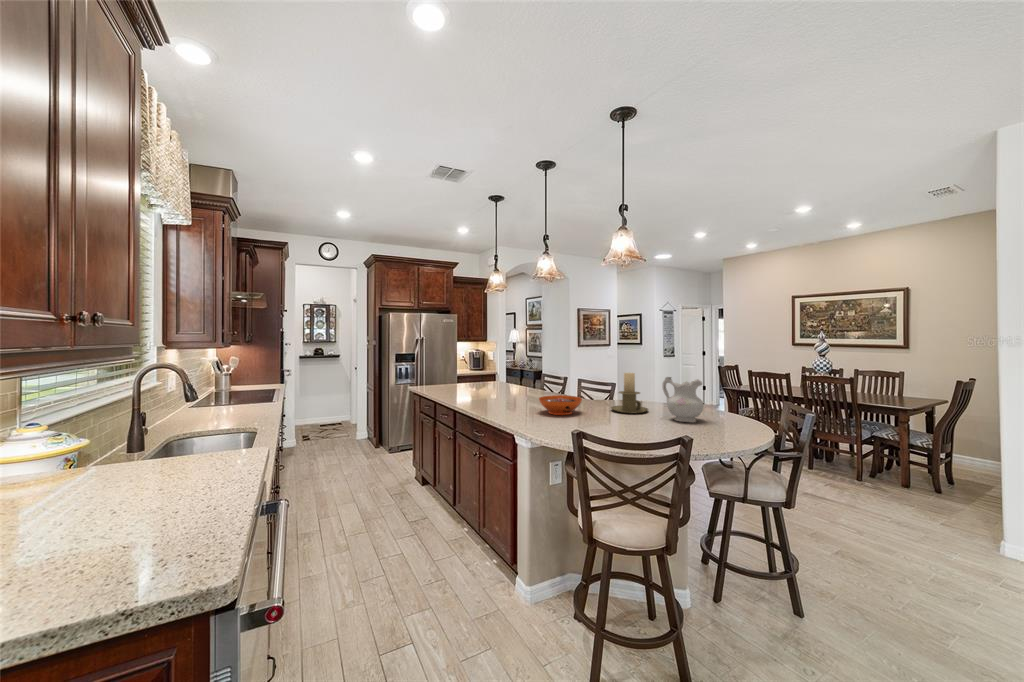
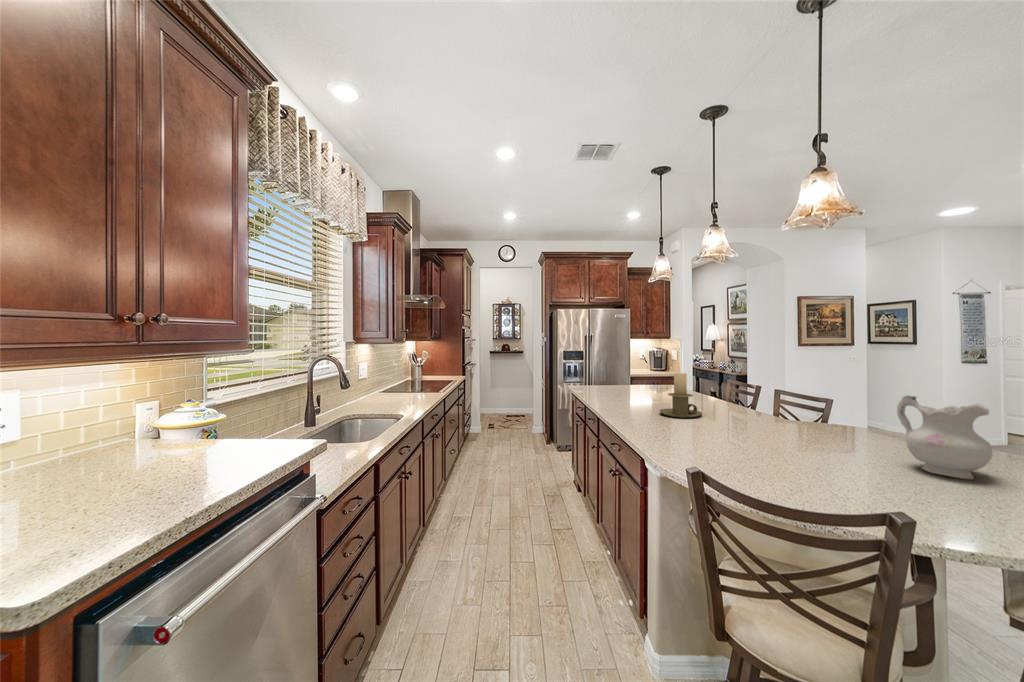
candle holder: present [611,373,648,413] -> present [660,373,702,418]
decorative bowl: present [539,395,582,415] -> none [687,409,752,437]

